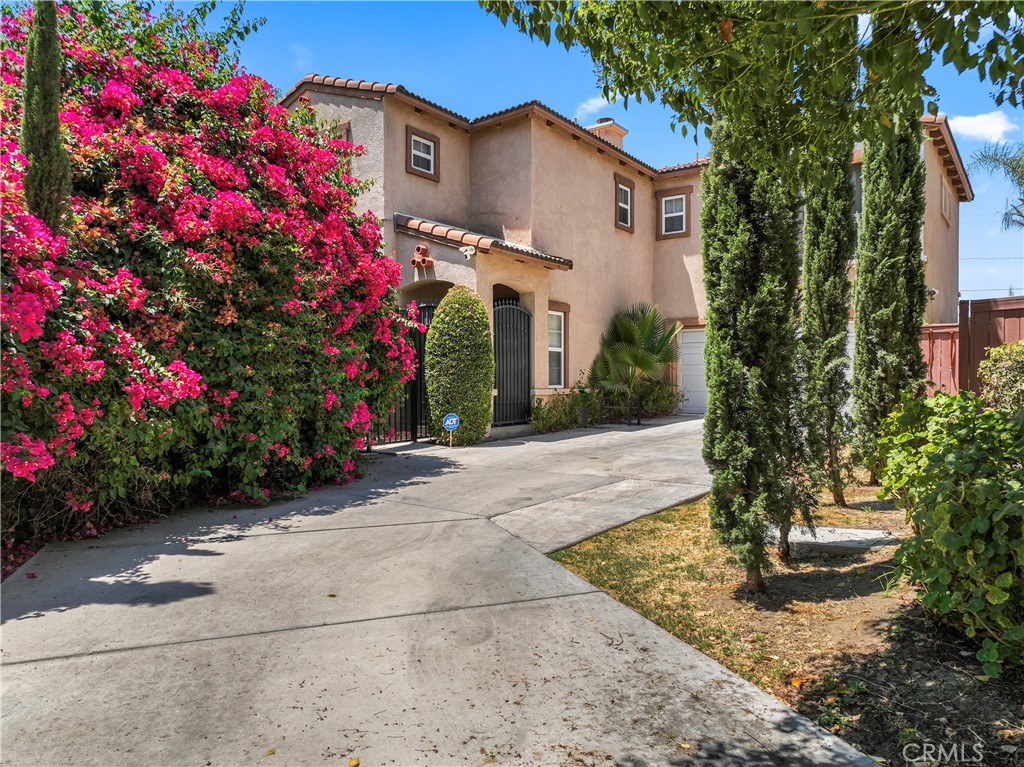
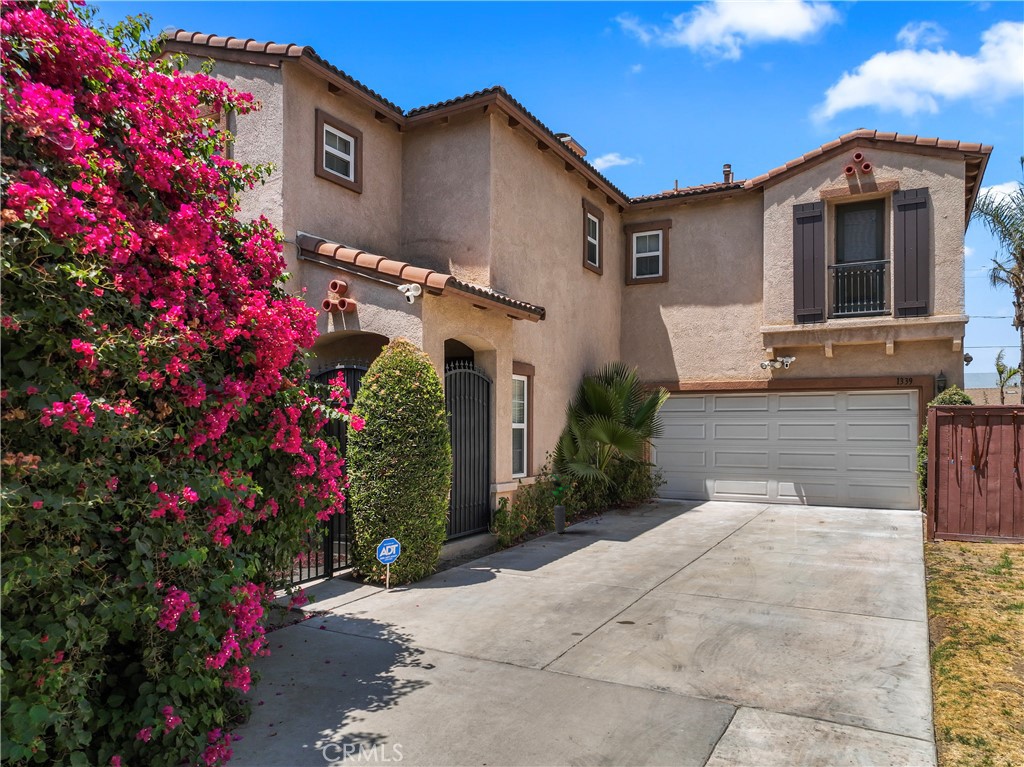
bench: present [599,398,641,426] -> none [575,488,630,528]

